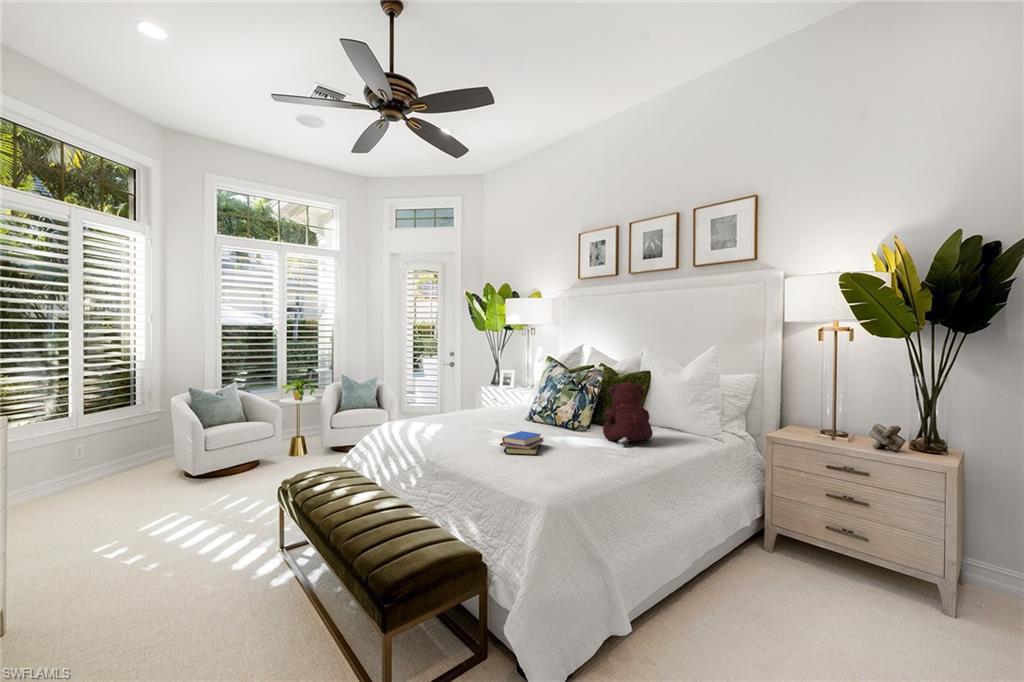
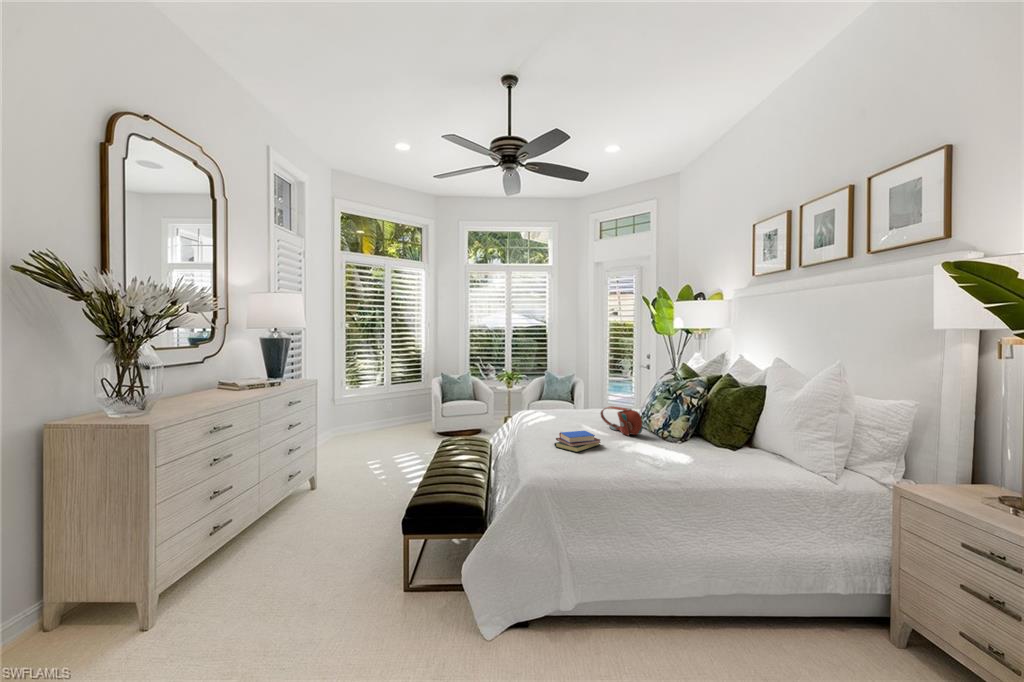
teddy bear: present [603,382,653,446] -> none [670,394,727,461]
handbag: none [505,403,558,432] -> present [601,406,643,436]

